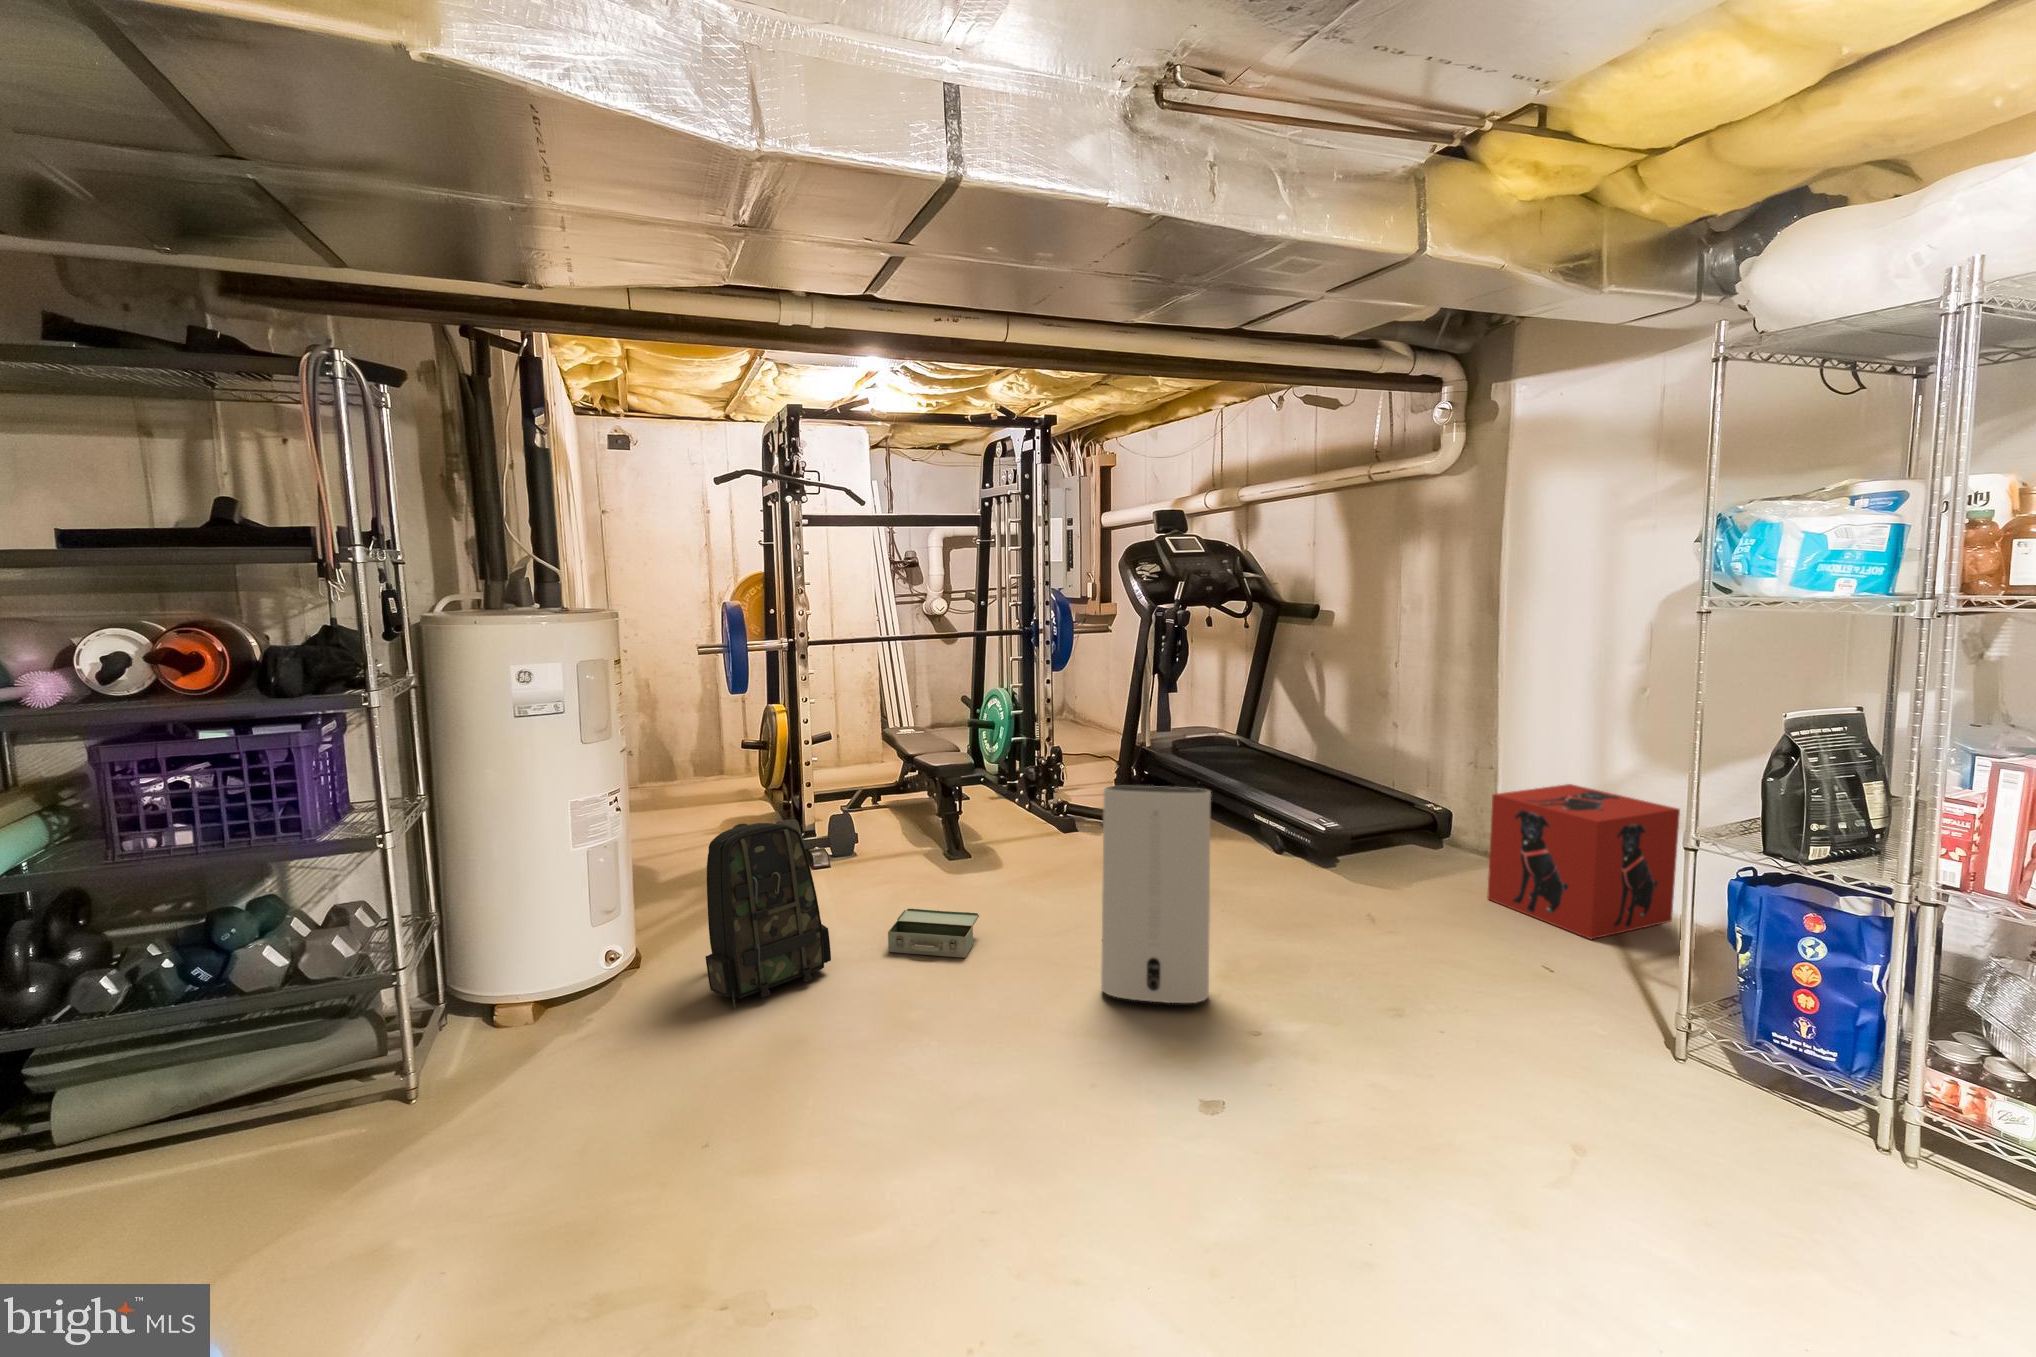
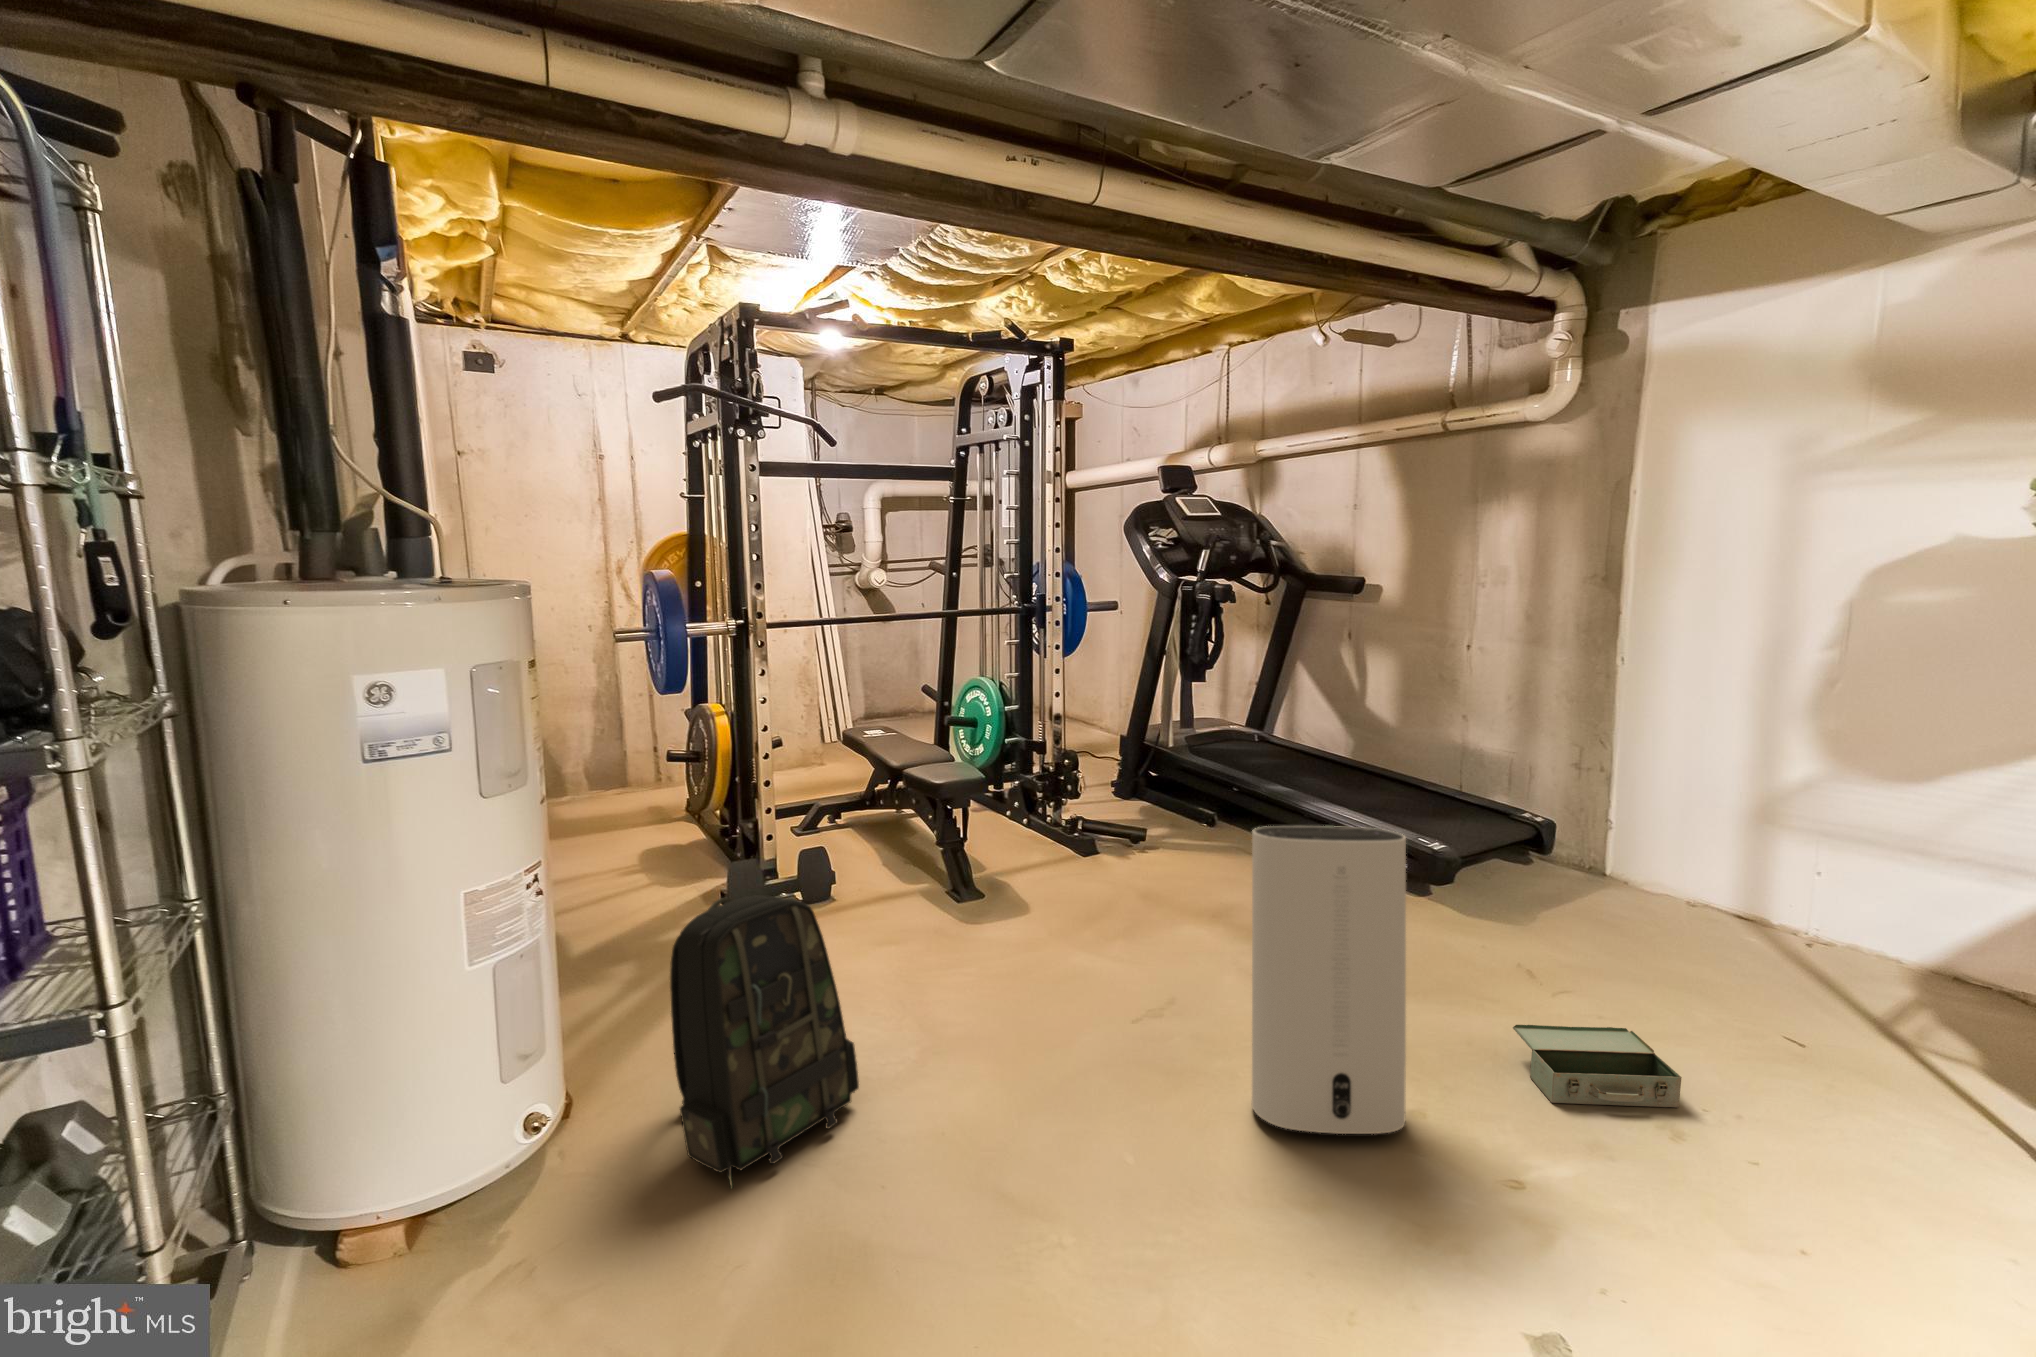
storage box: present [1488,784,1680,939] -> none [1634,792,1876,990]
toolbox: present [888,909,979,958] -> present [1513,1025,1682,1107]

